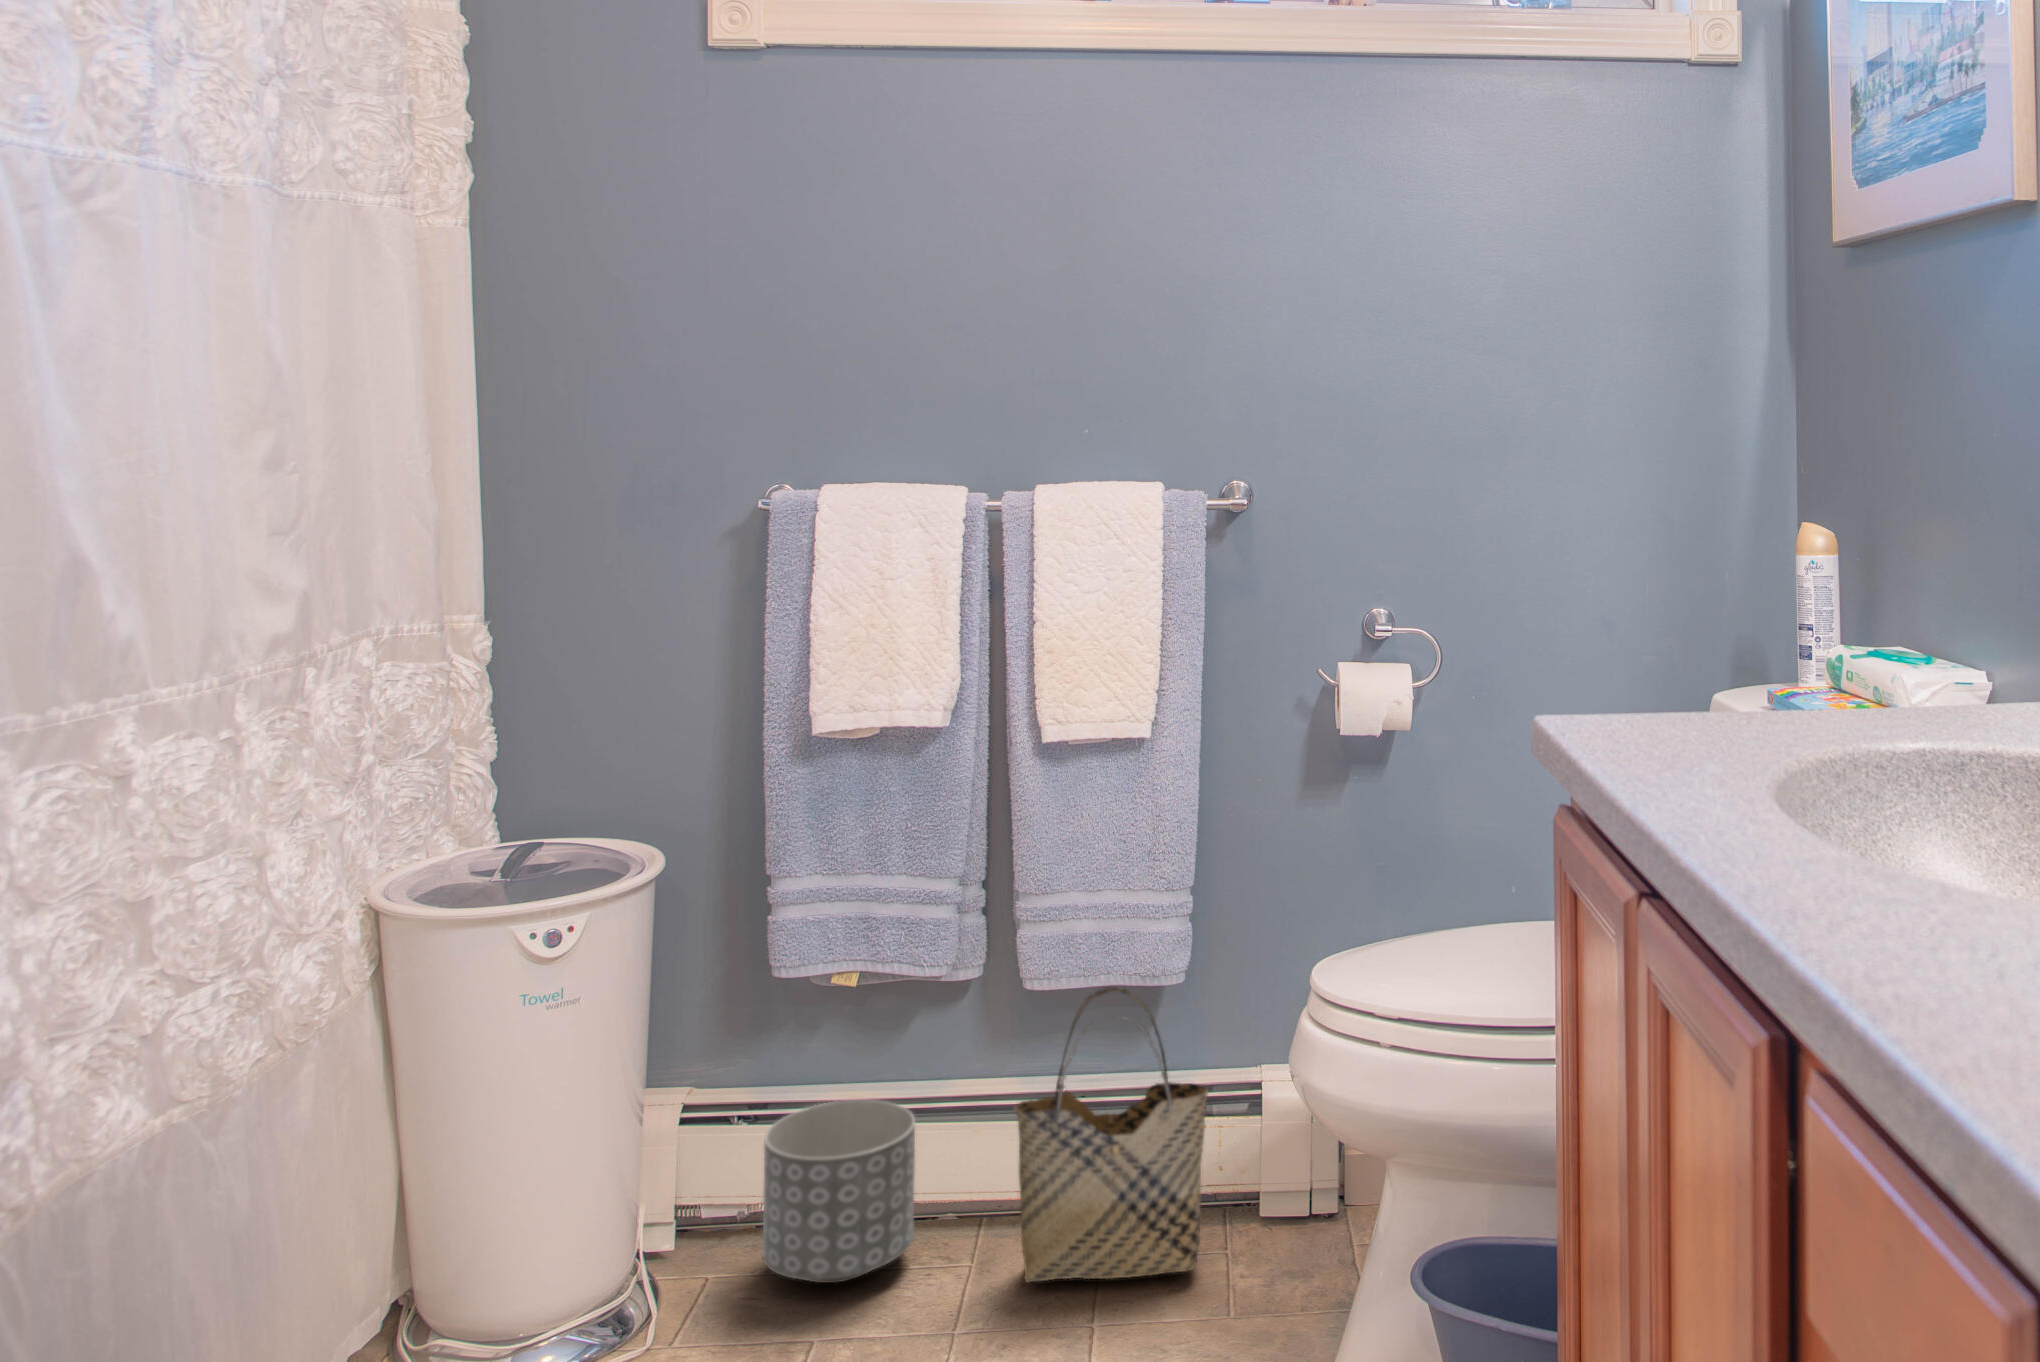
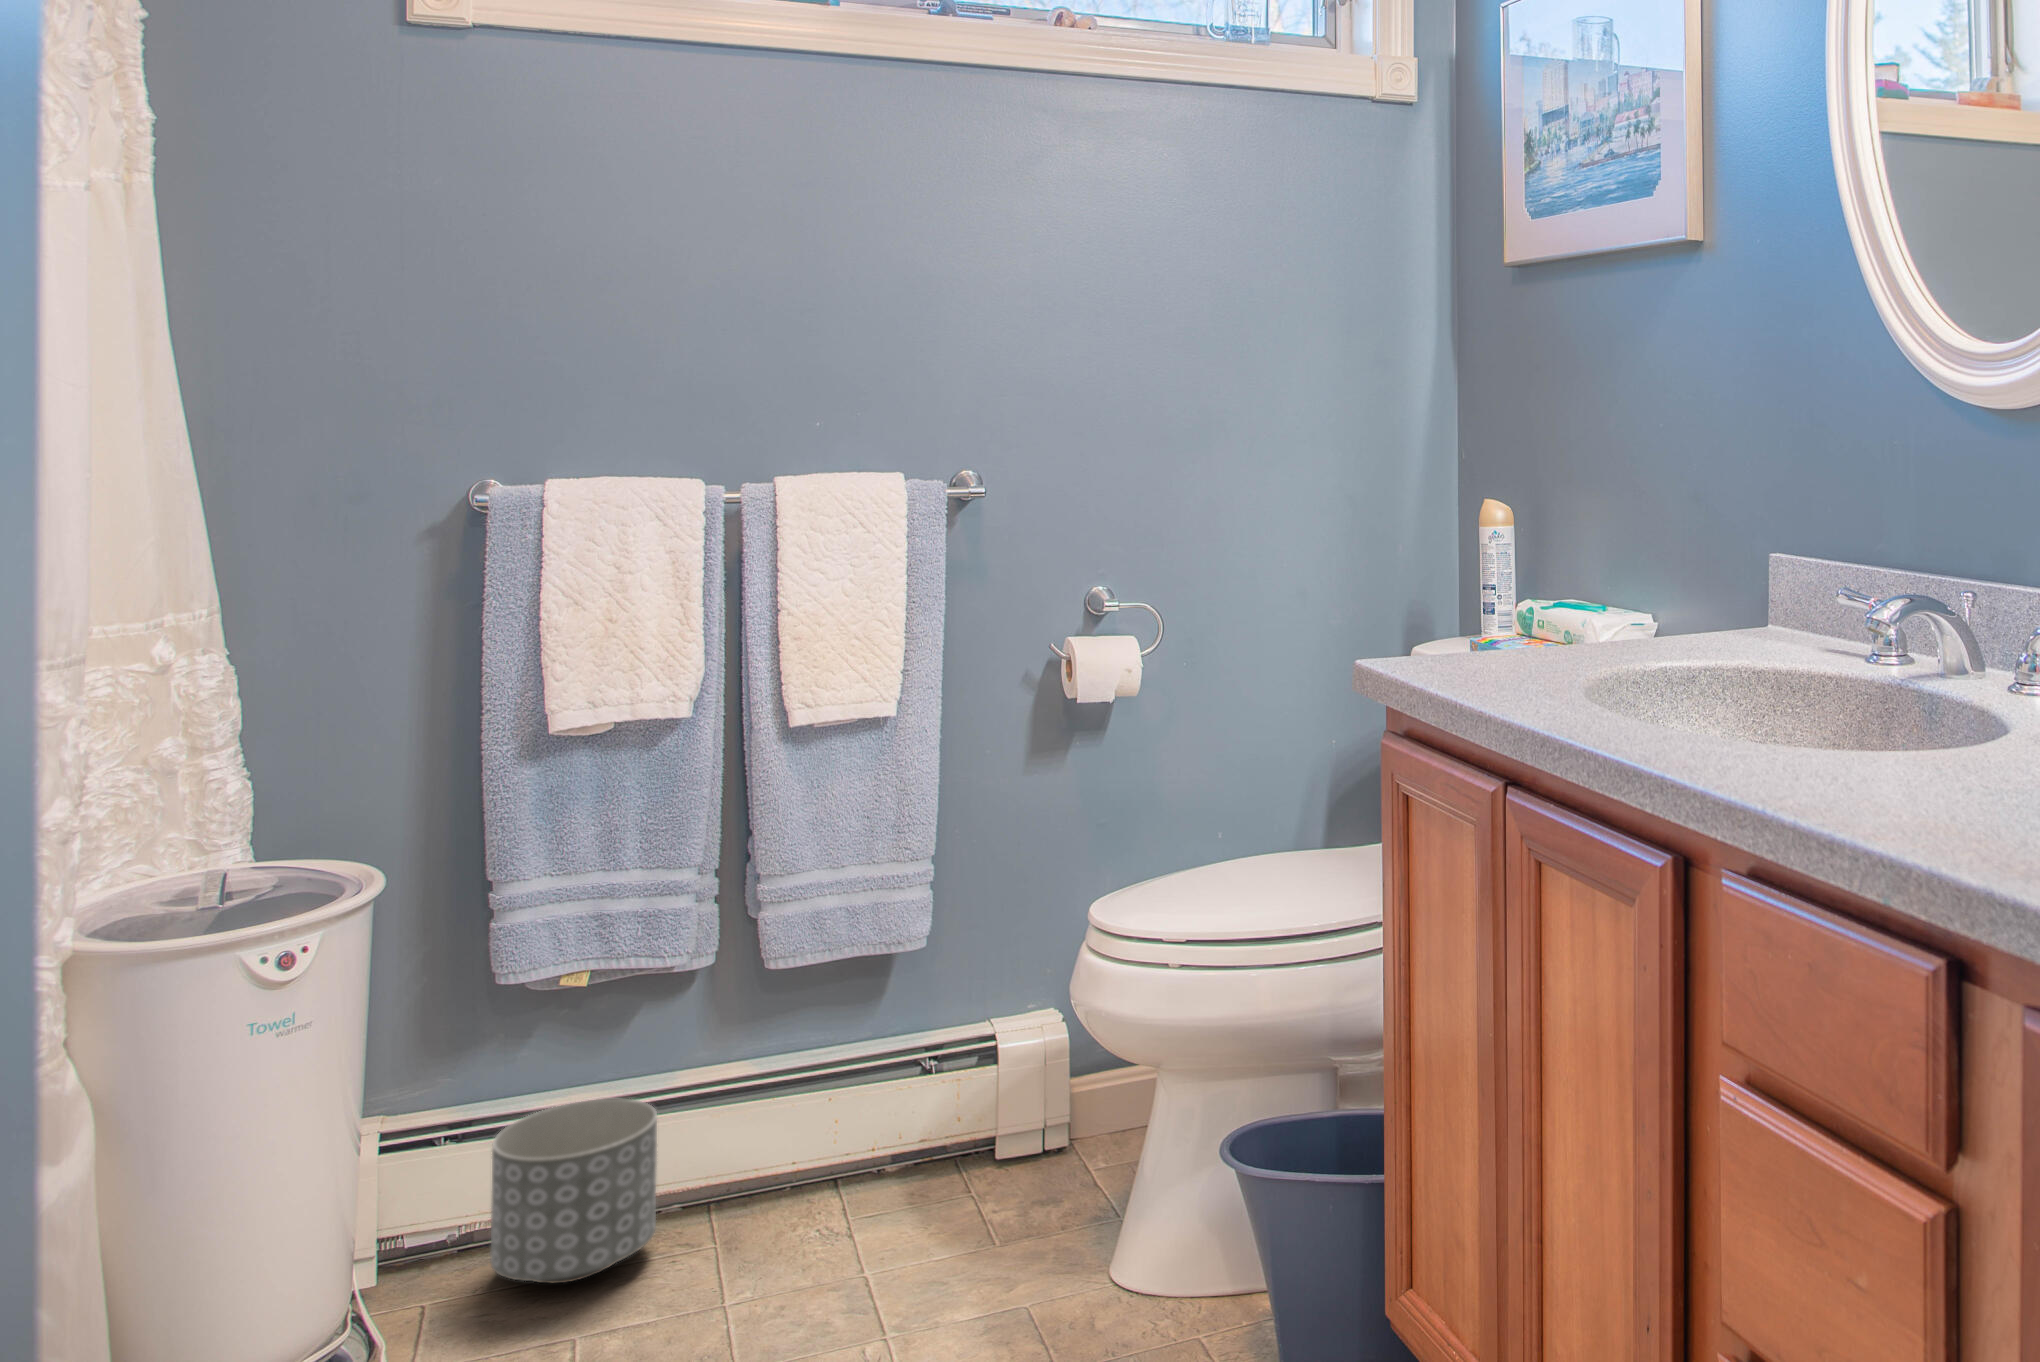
woven basket: present [1014,987,1208,1282] -> none [768,957,959,1245]

